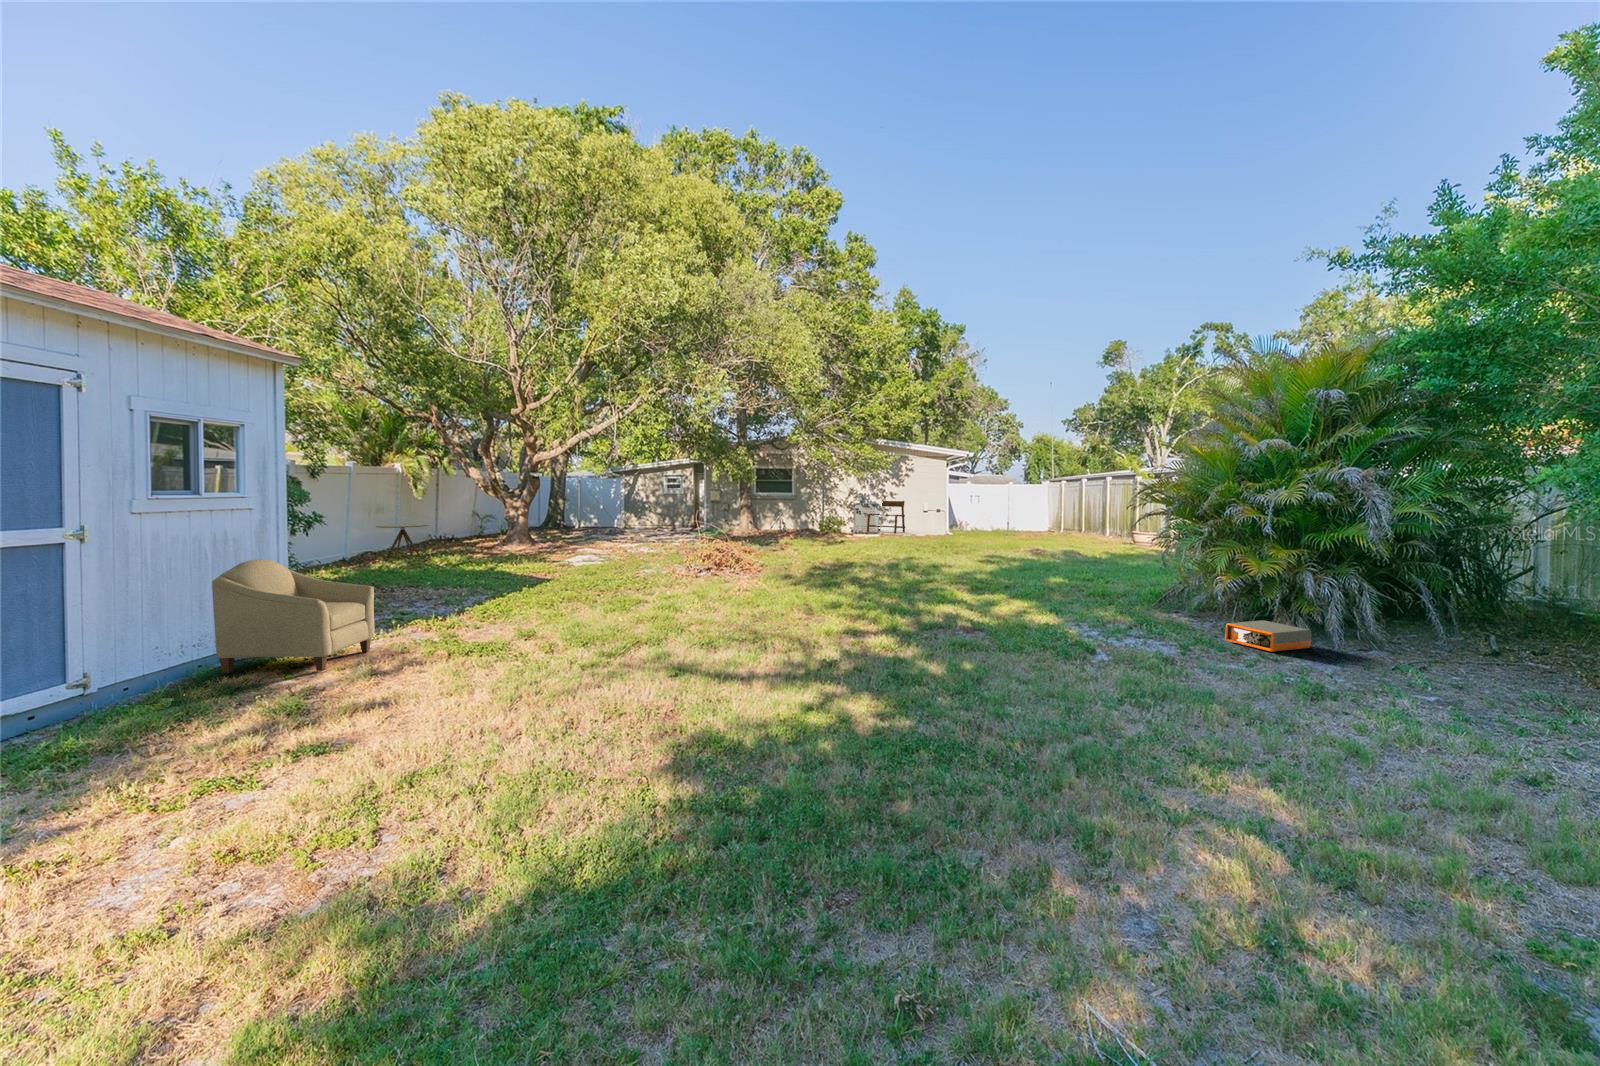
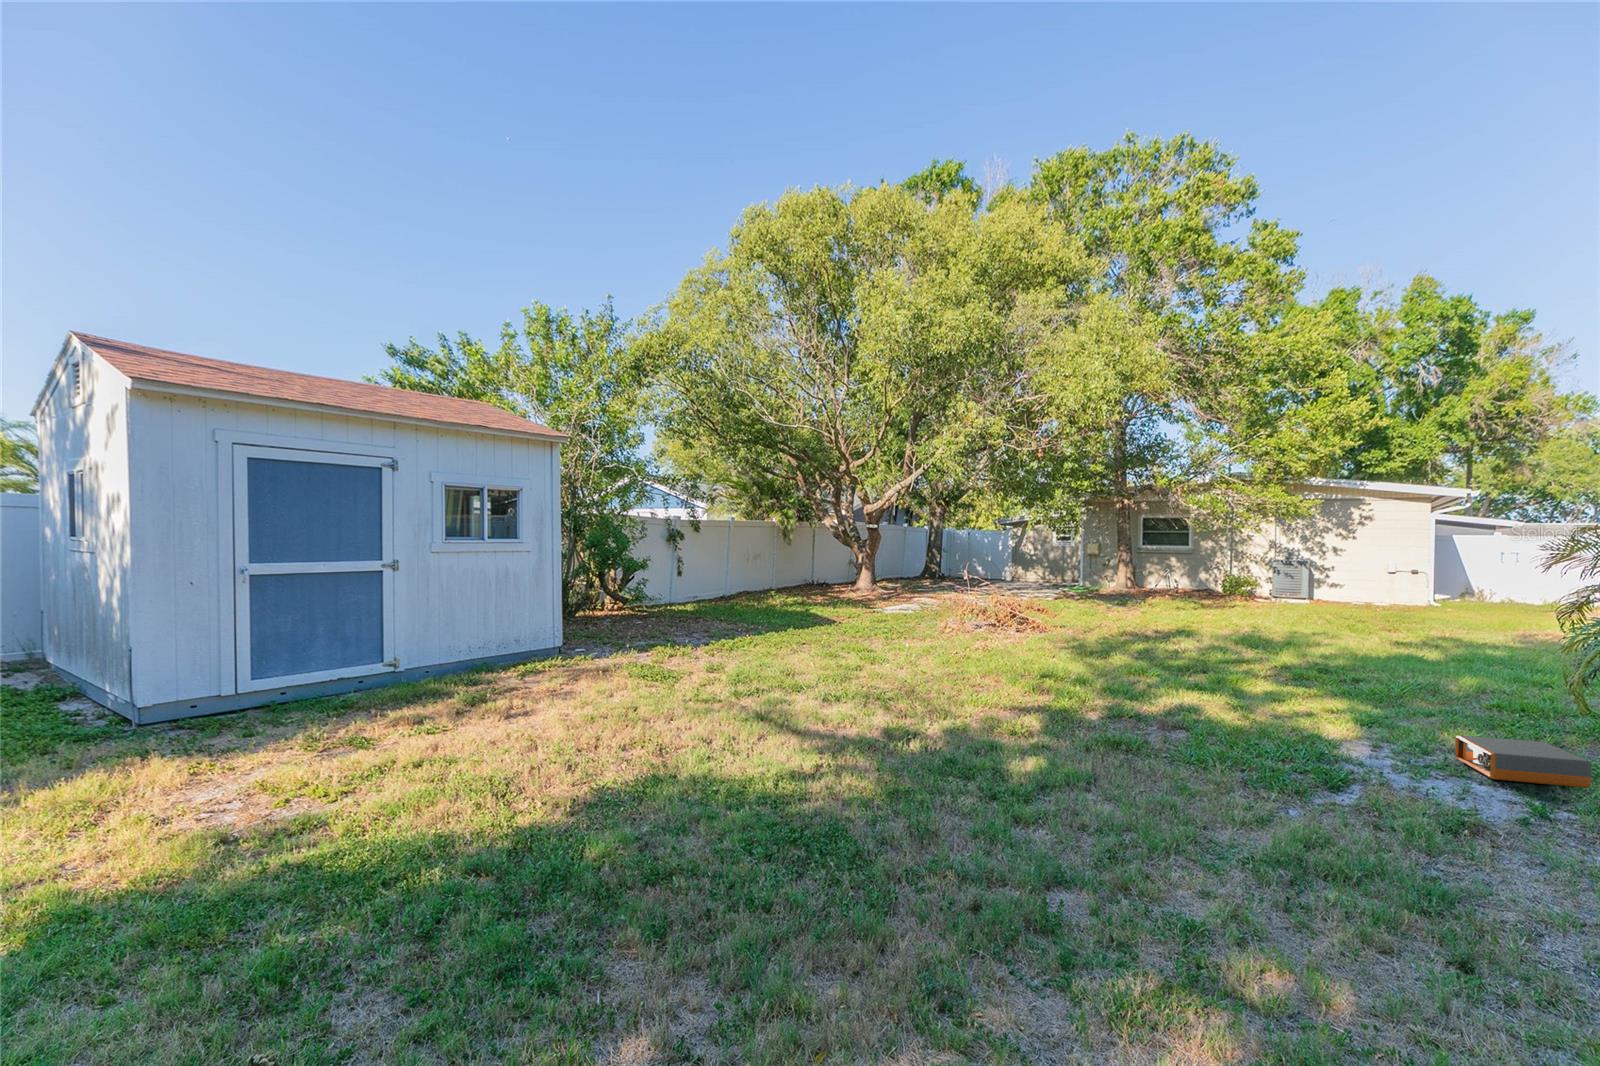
bench: present [867,501,905,533] -> none [1293,557,1353,601]
round table: present [376,524,428,558] -> none [762,570,799,597]
chair: present [212,559,375,674] -> none [578,589,664,661]

